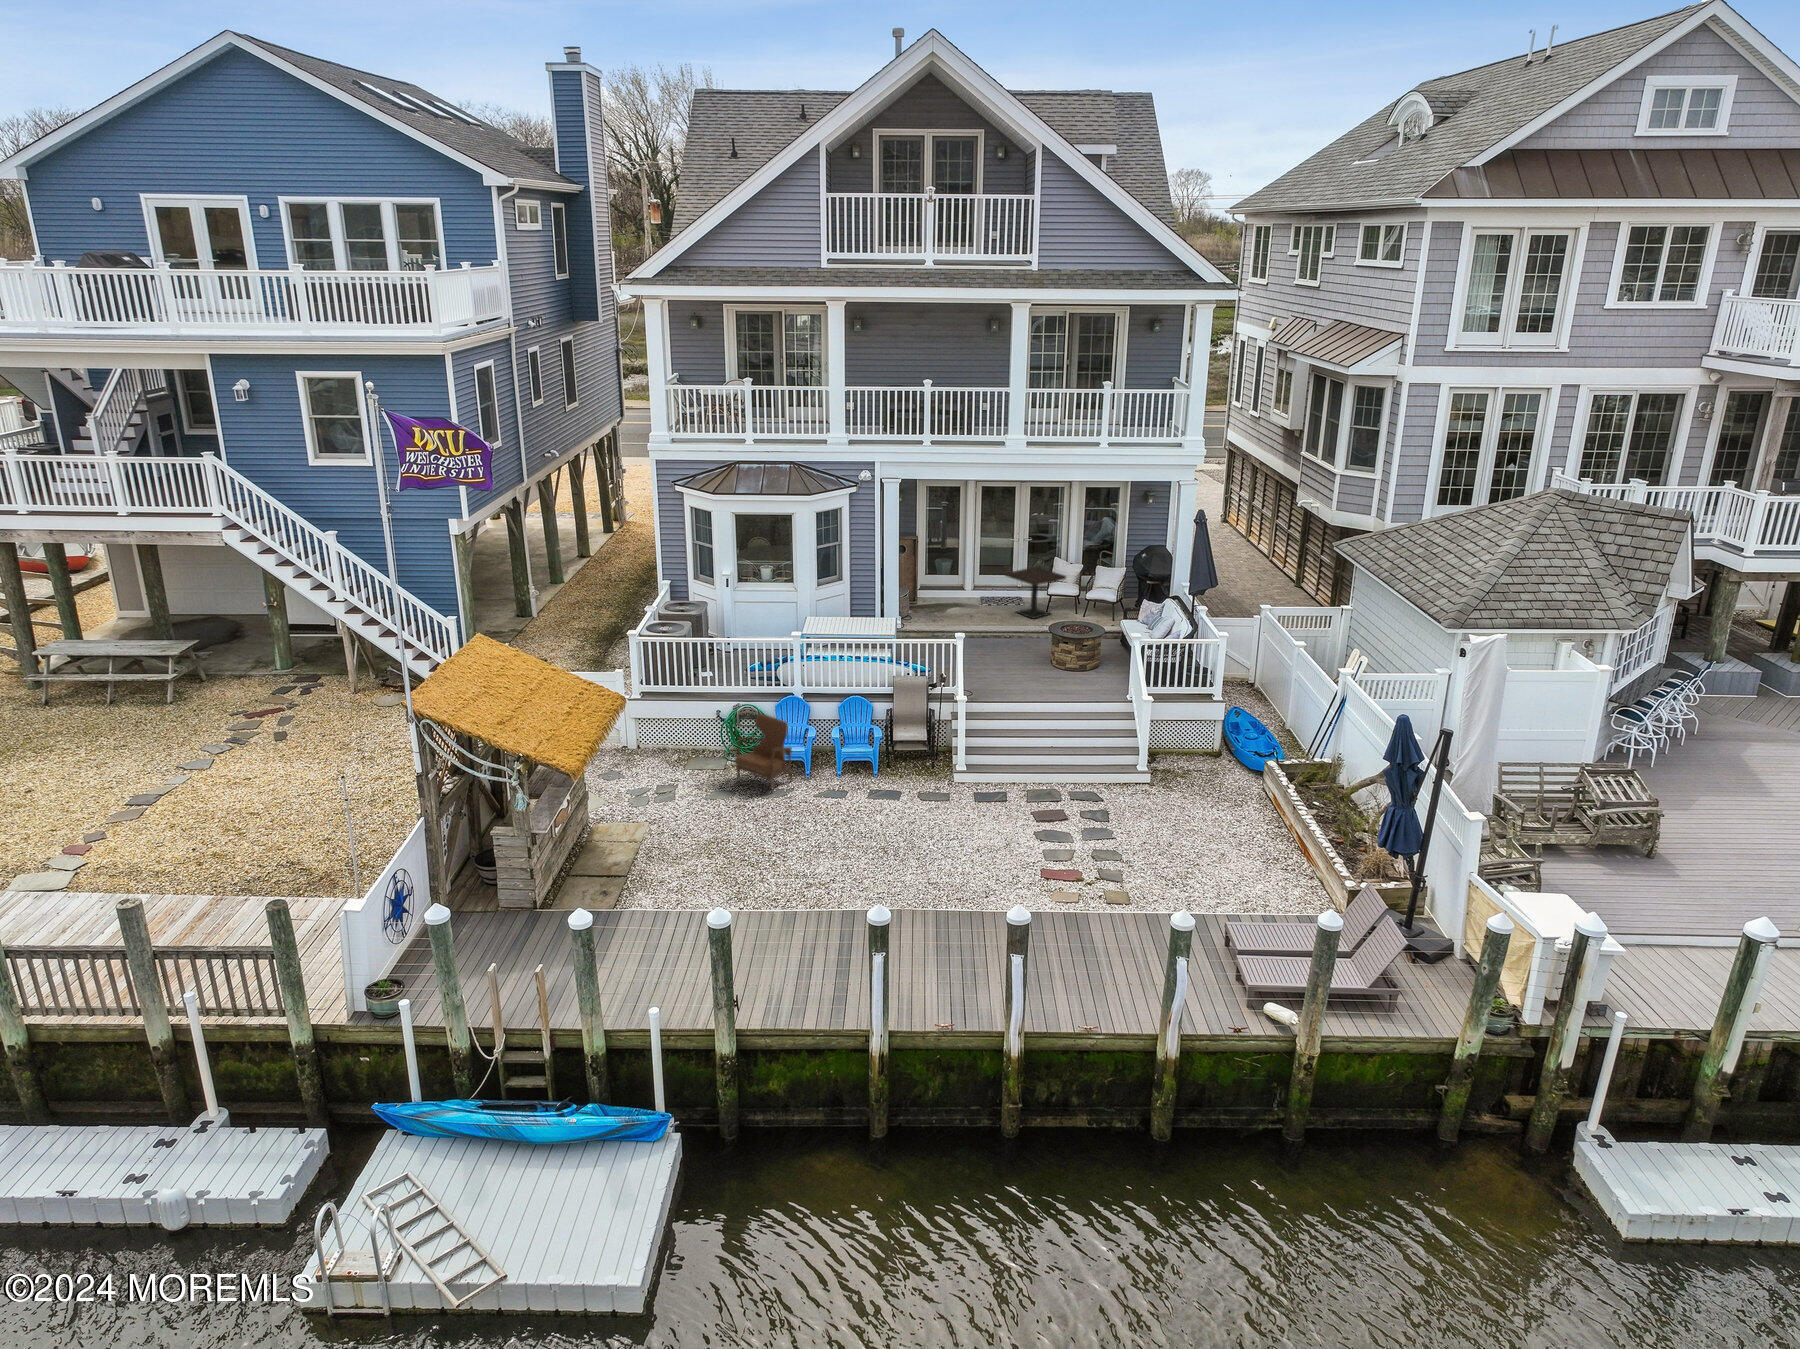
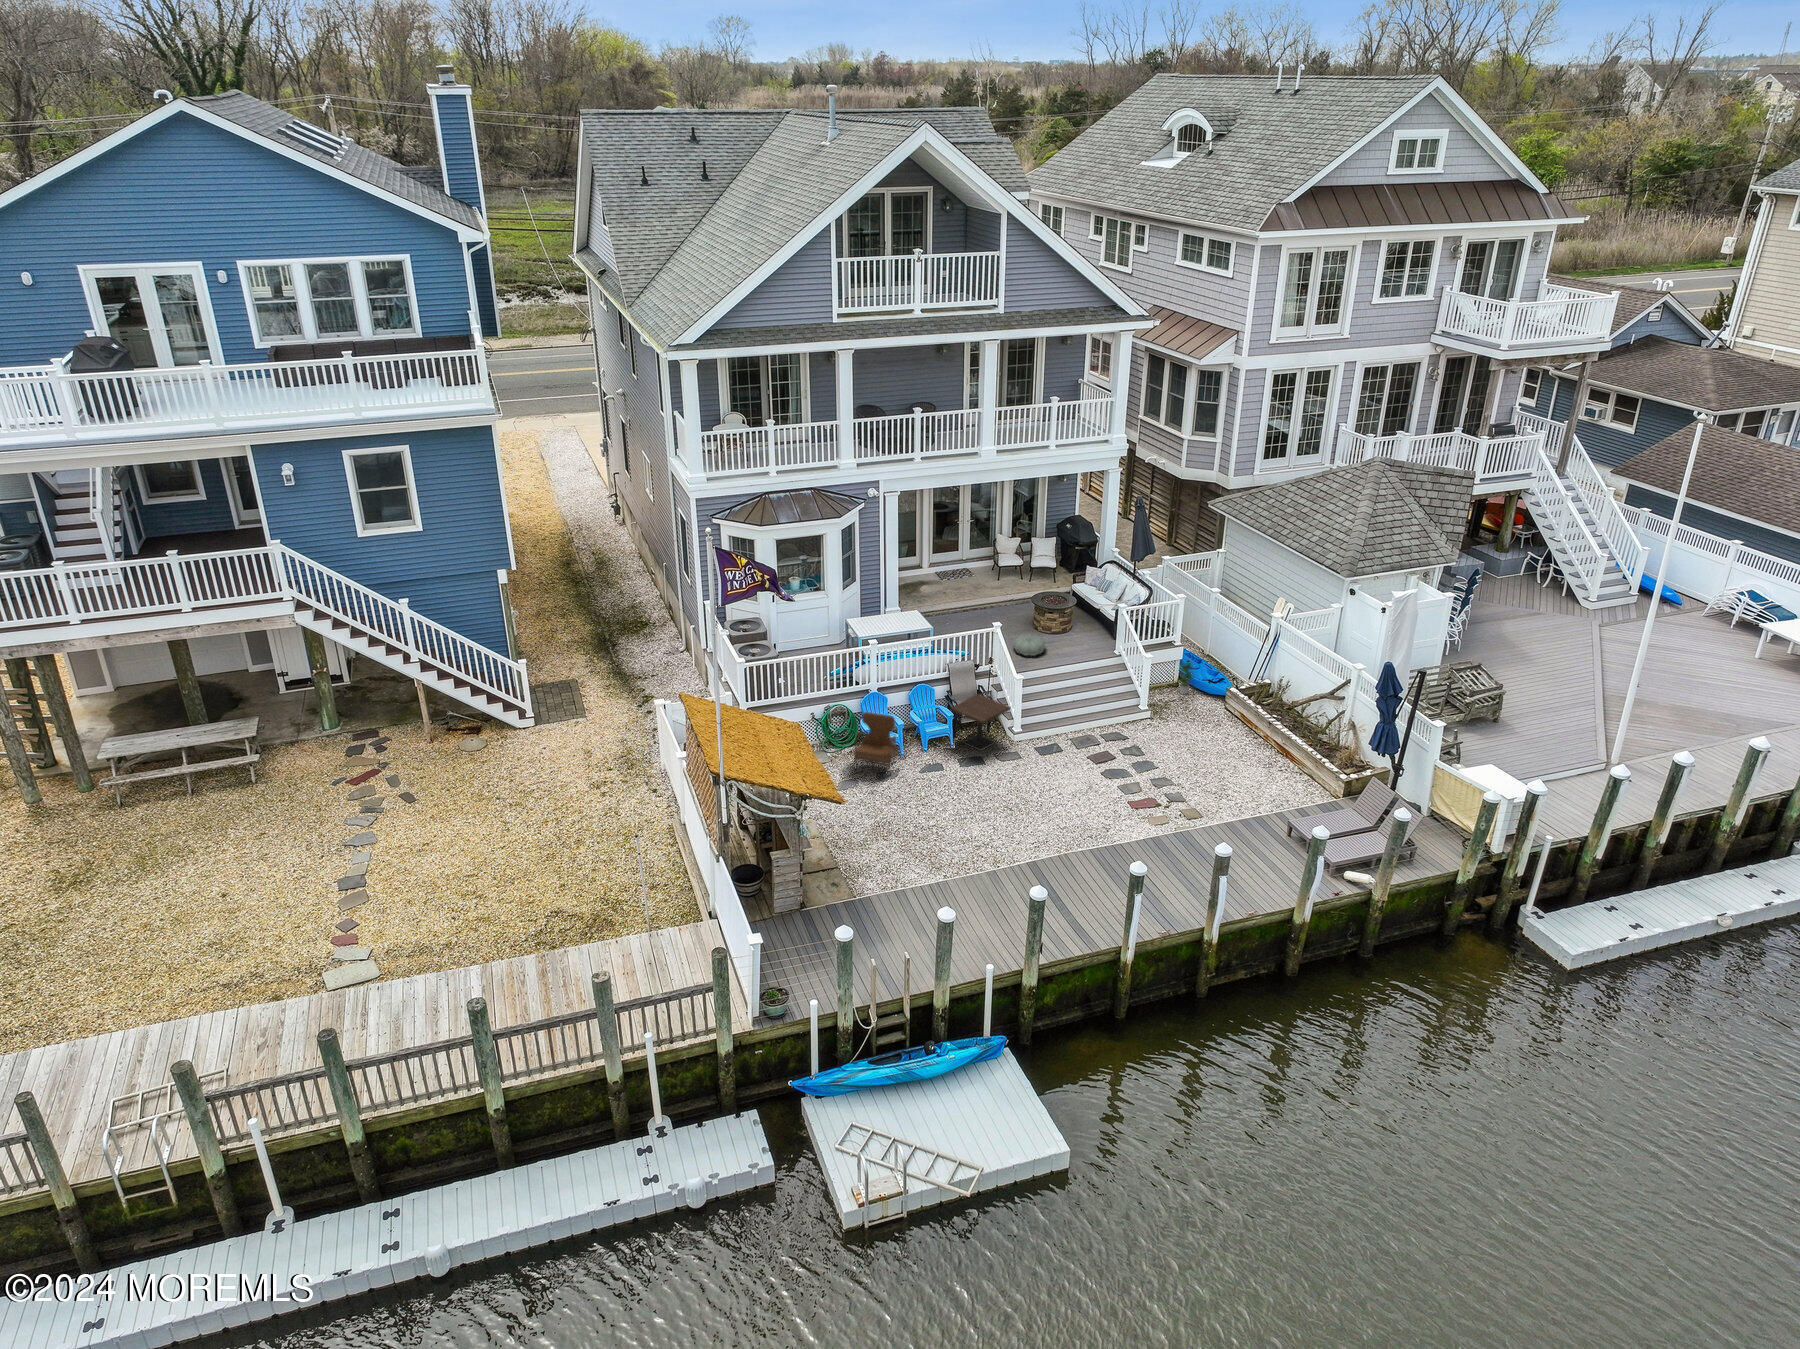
side table: present [1005,567,1066,619] -> present [950,694,1011,751]
pouf: none [999,664,1039,689] -> present [1014,634,1045,656]
potted plant: none [1204,719,1235,768] -> present [1179,660,1193,694]

